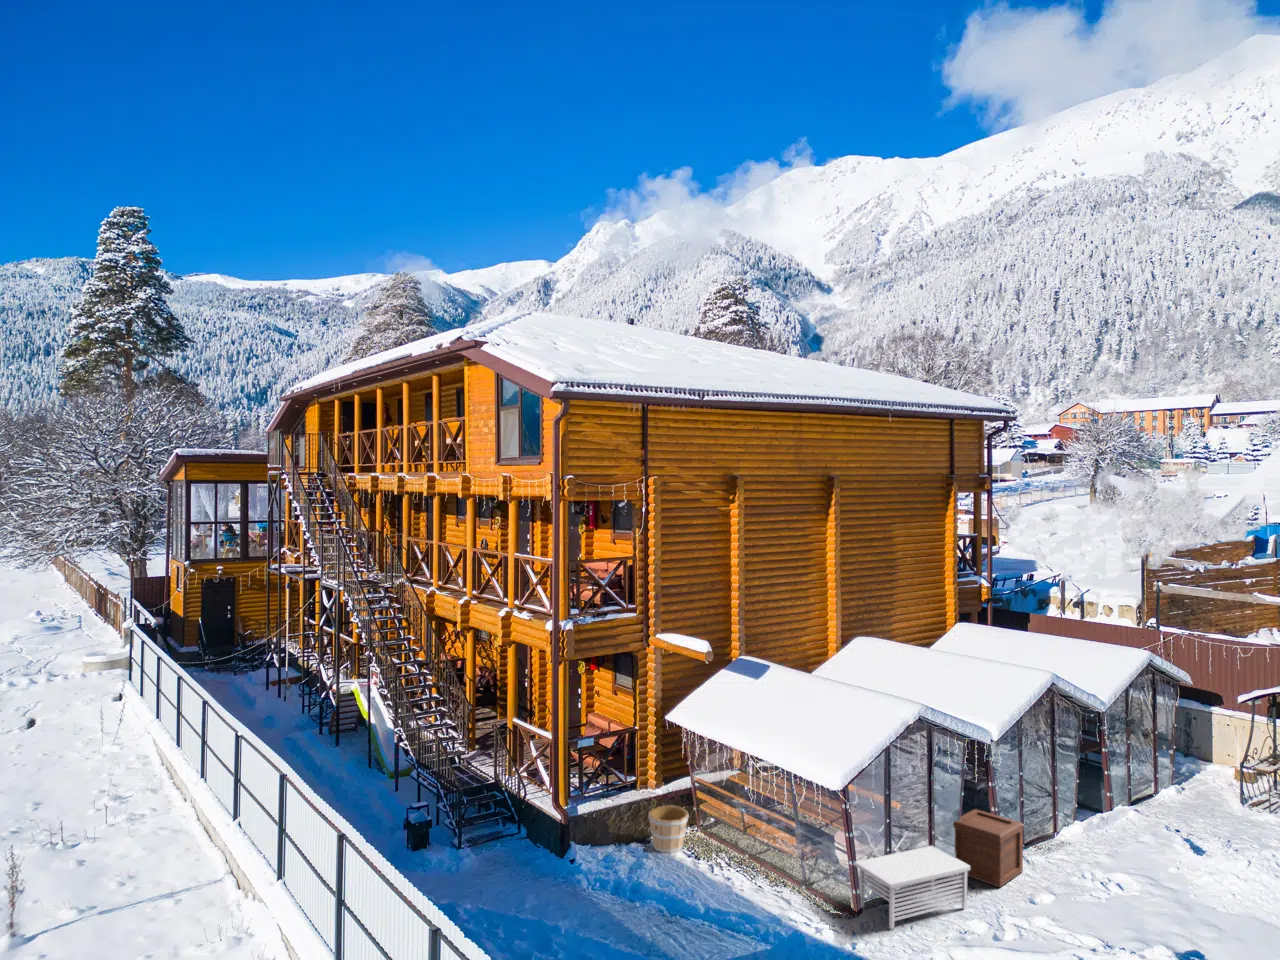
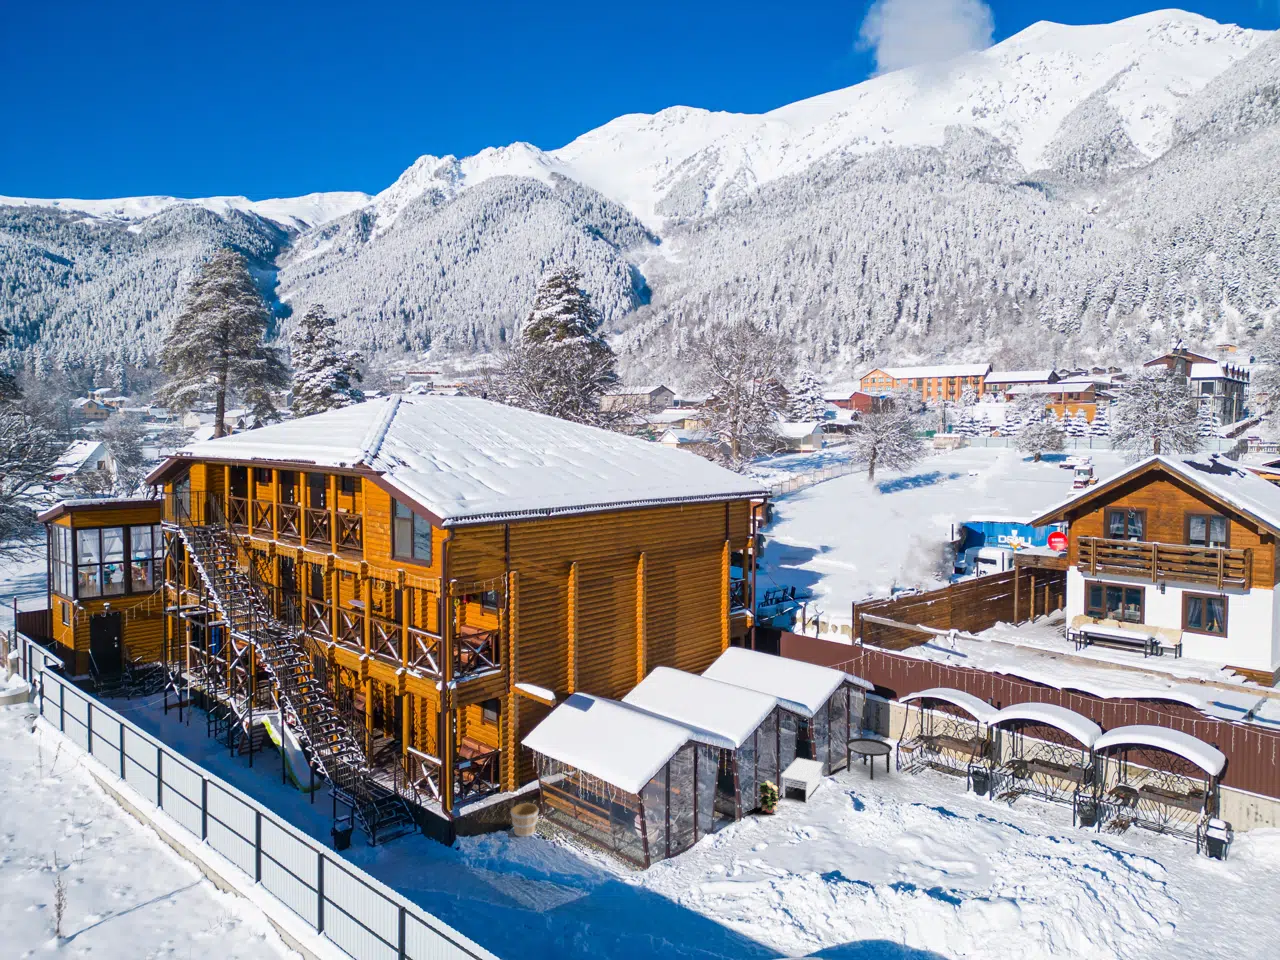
round table: none [1154,753,1237,816] -> present [846,738,892,780]
decorative plant: none [1024,799,1062,850] -> present [758,780,779,813]
wooden crate: present [953,809,1023,887] -> none [708,791,753,842]
storage bench: present [855,846,970,929] -> present [781,758,823,802]

